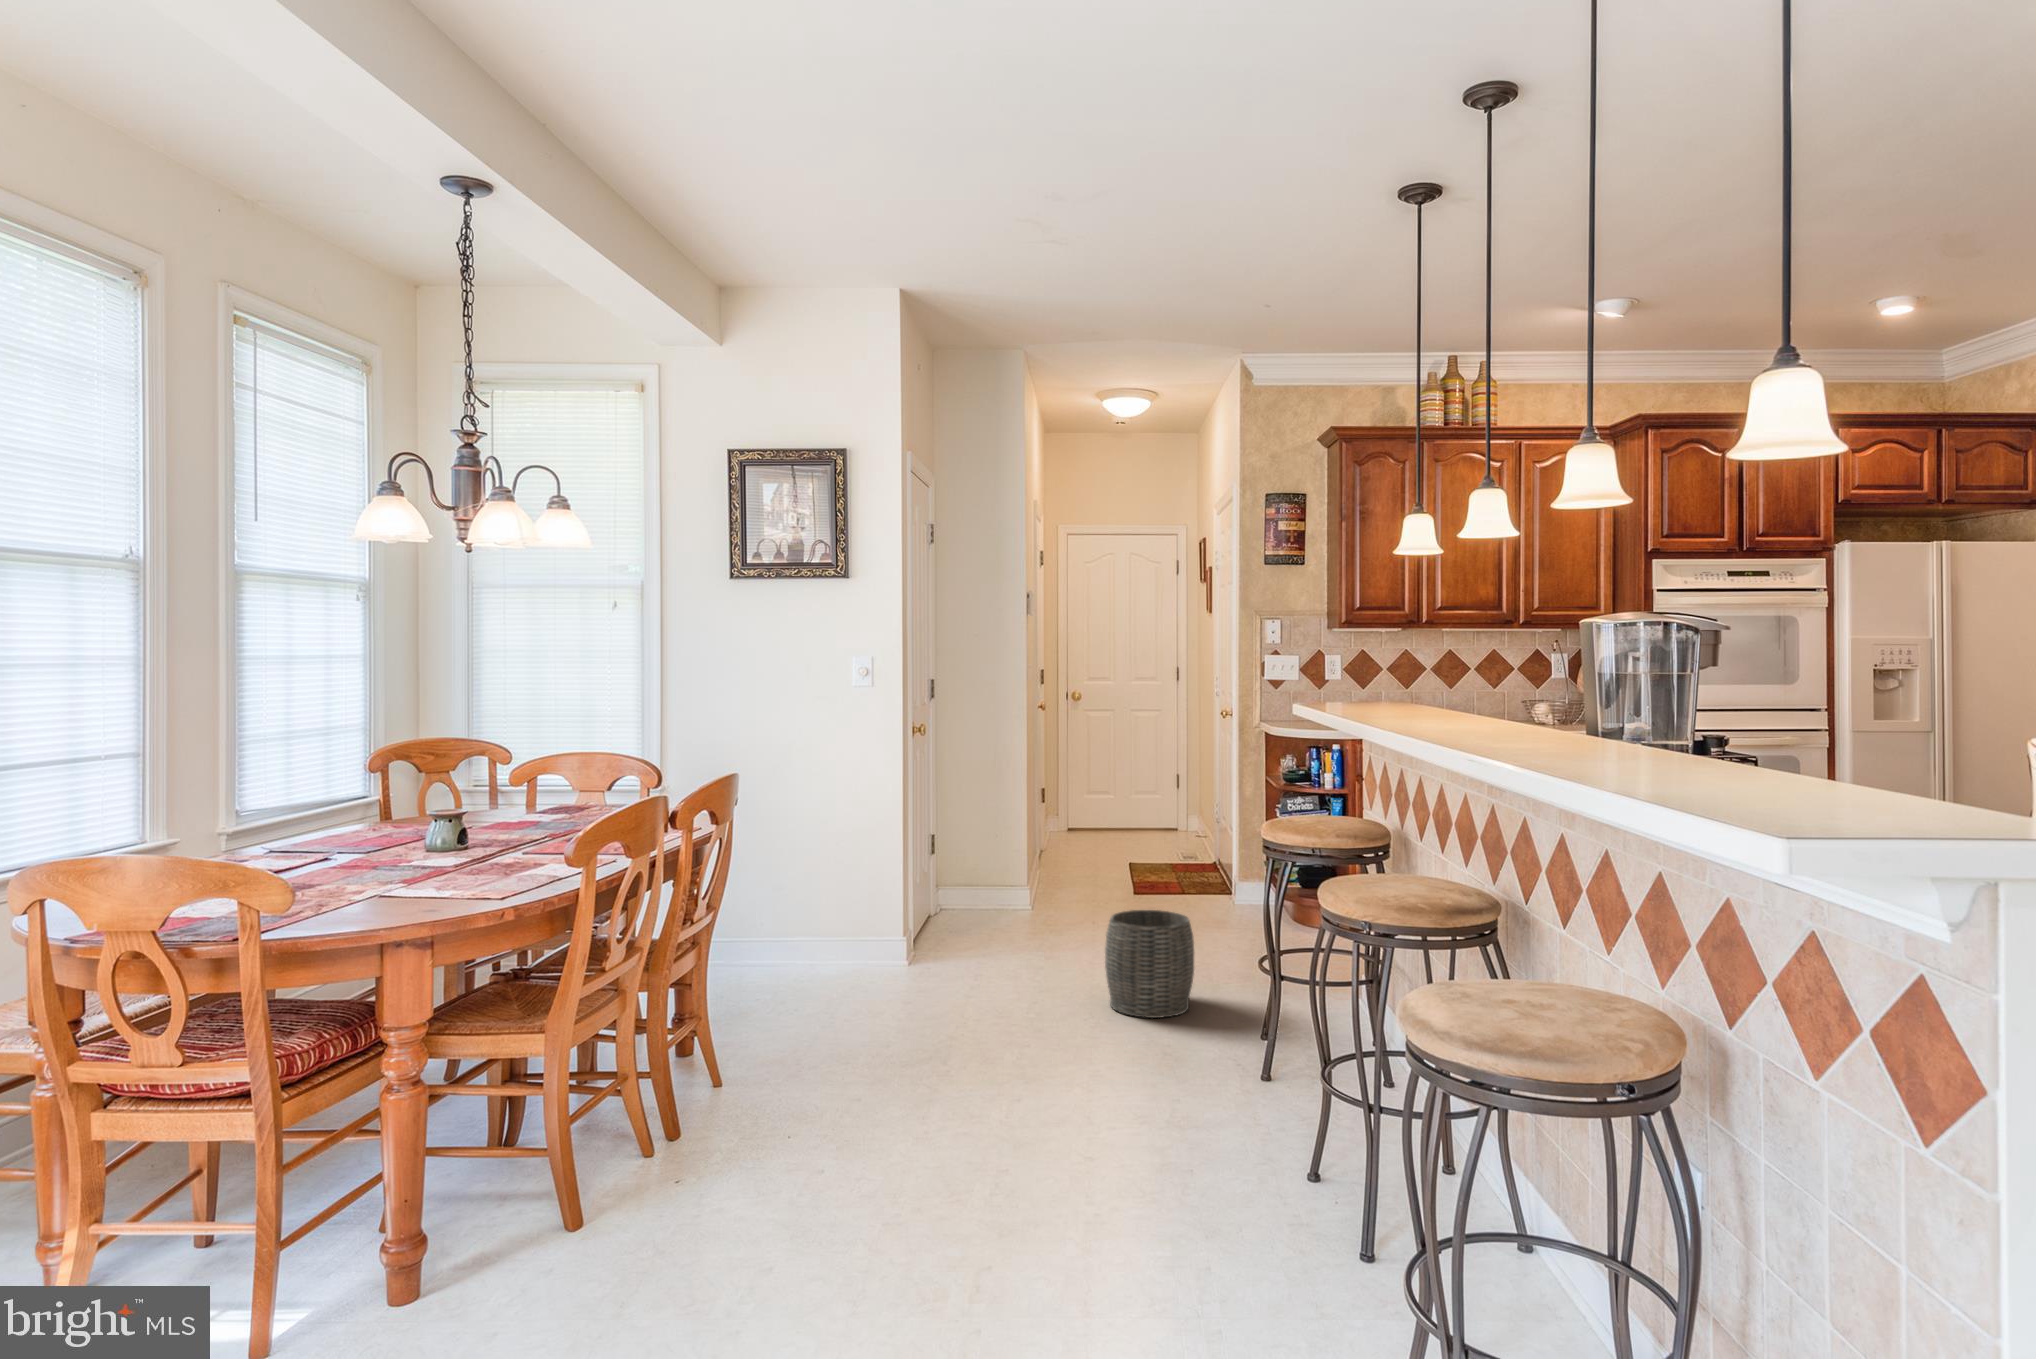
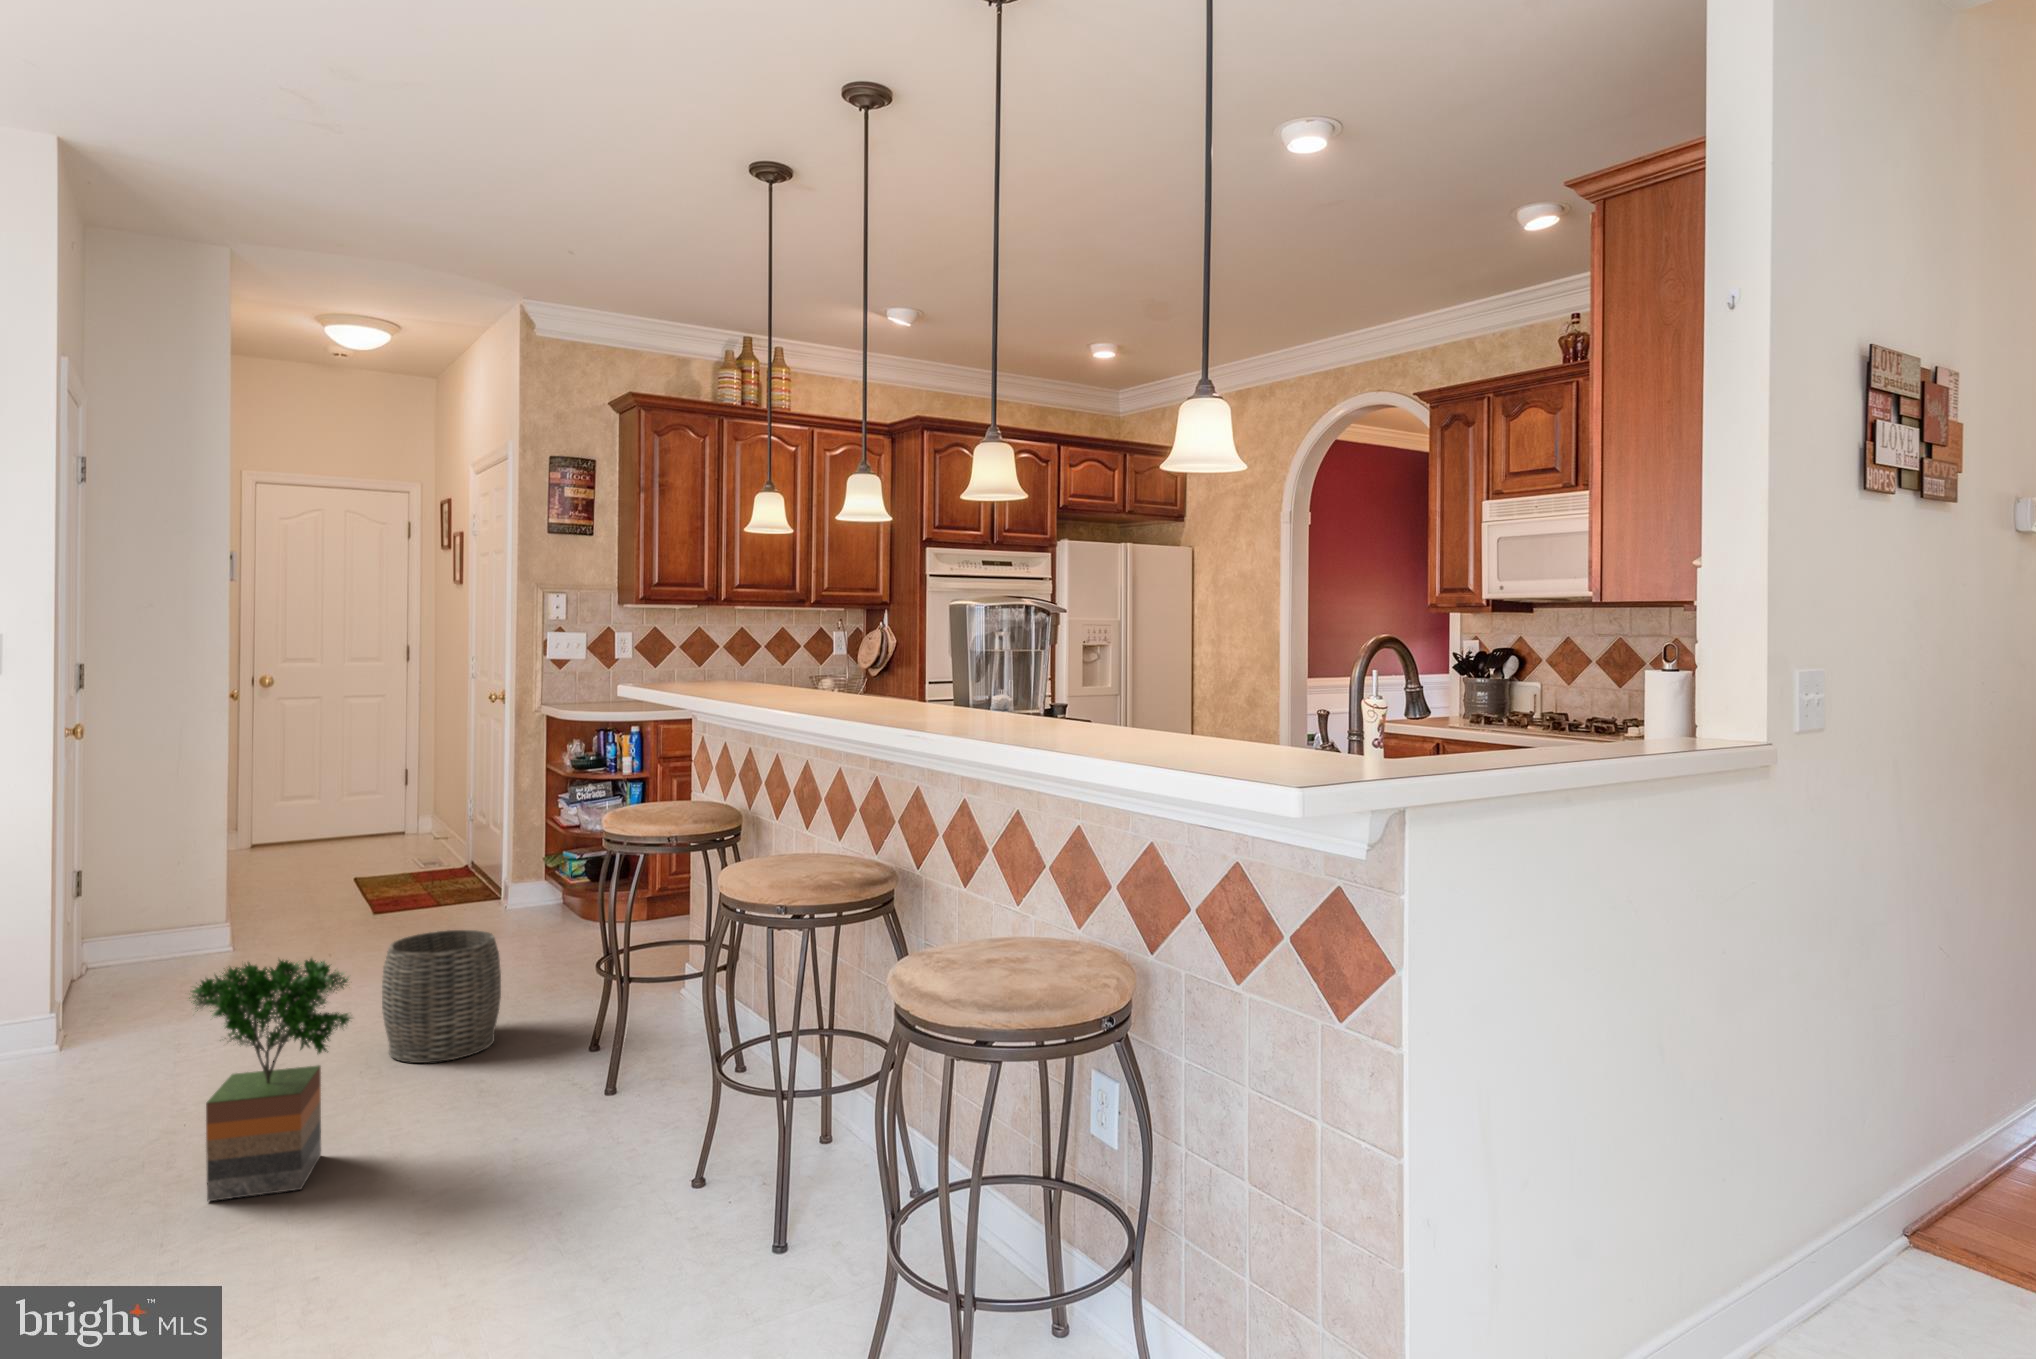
potted tree: none [963,911,1069,1090] -> present [189,958,351,1201]

